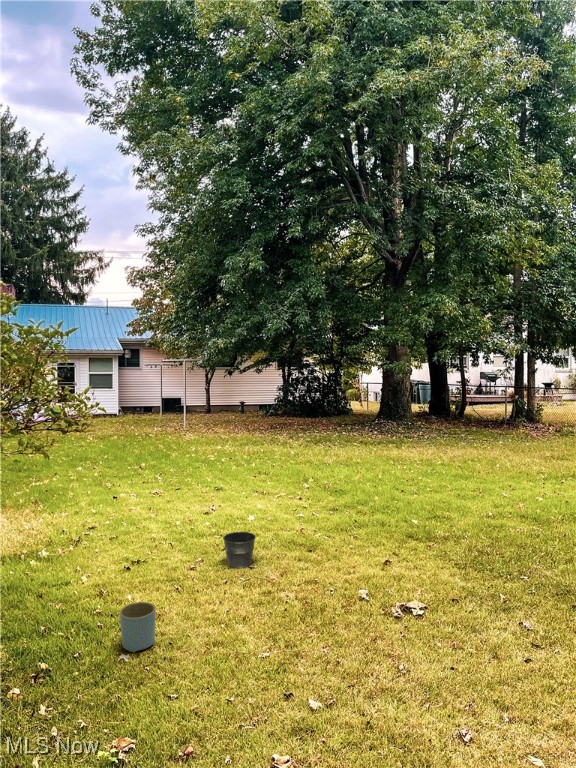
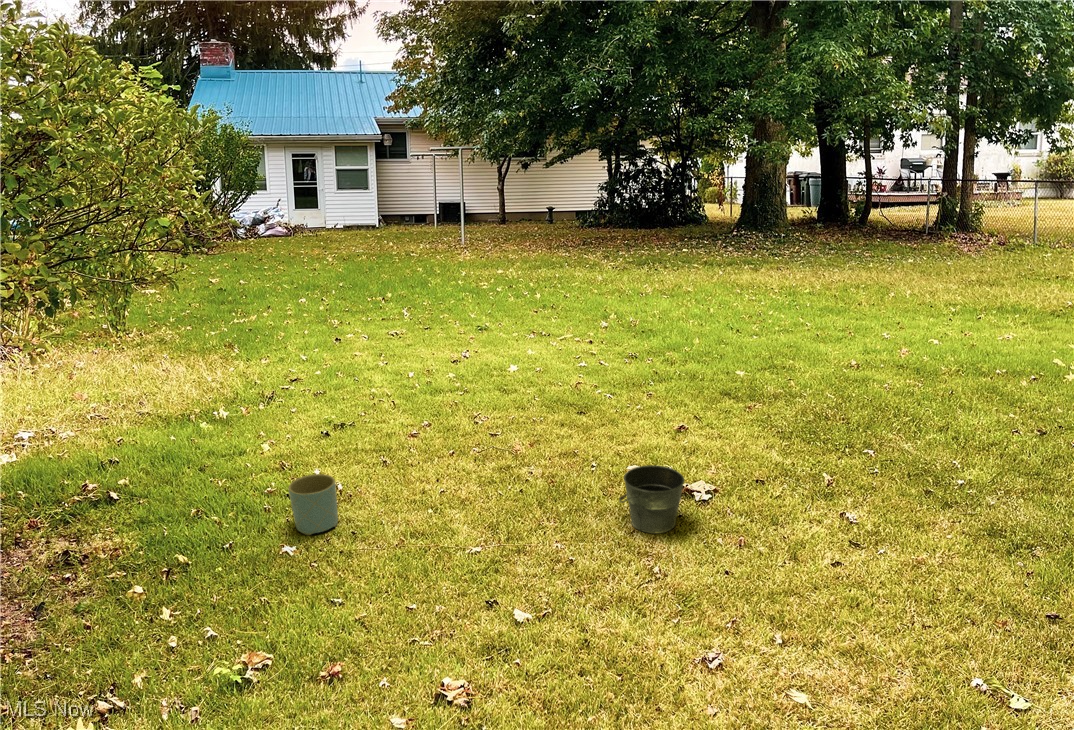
bucket: present [221,532,256,568] -> present [619,465,685,533]

